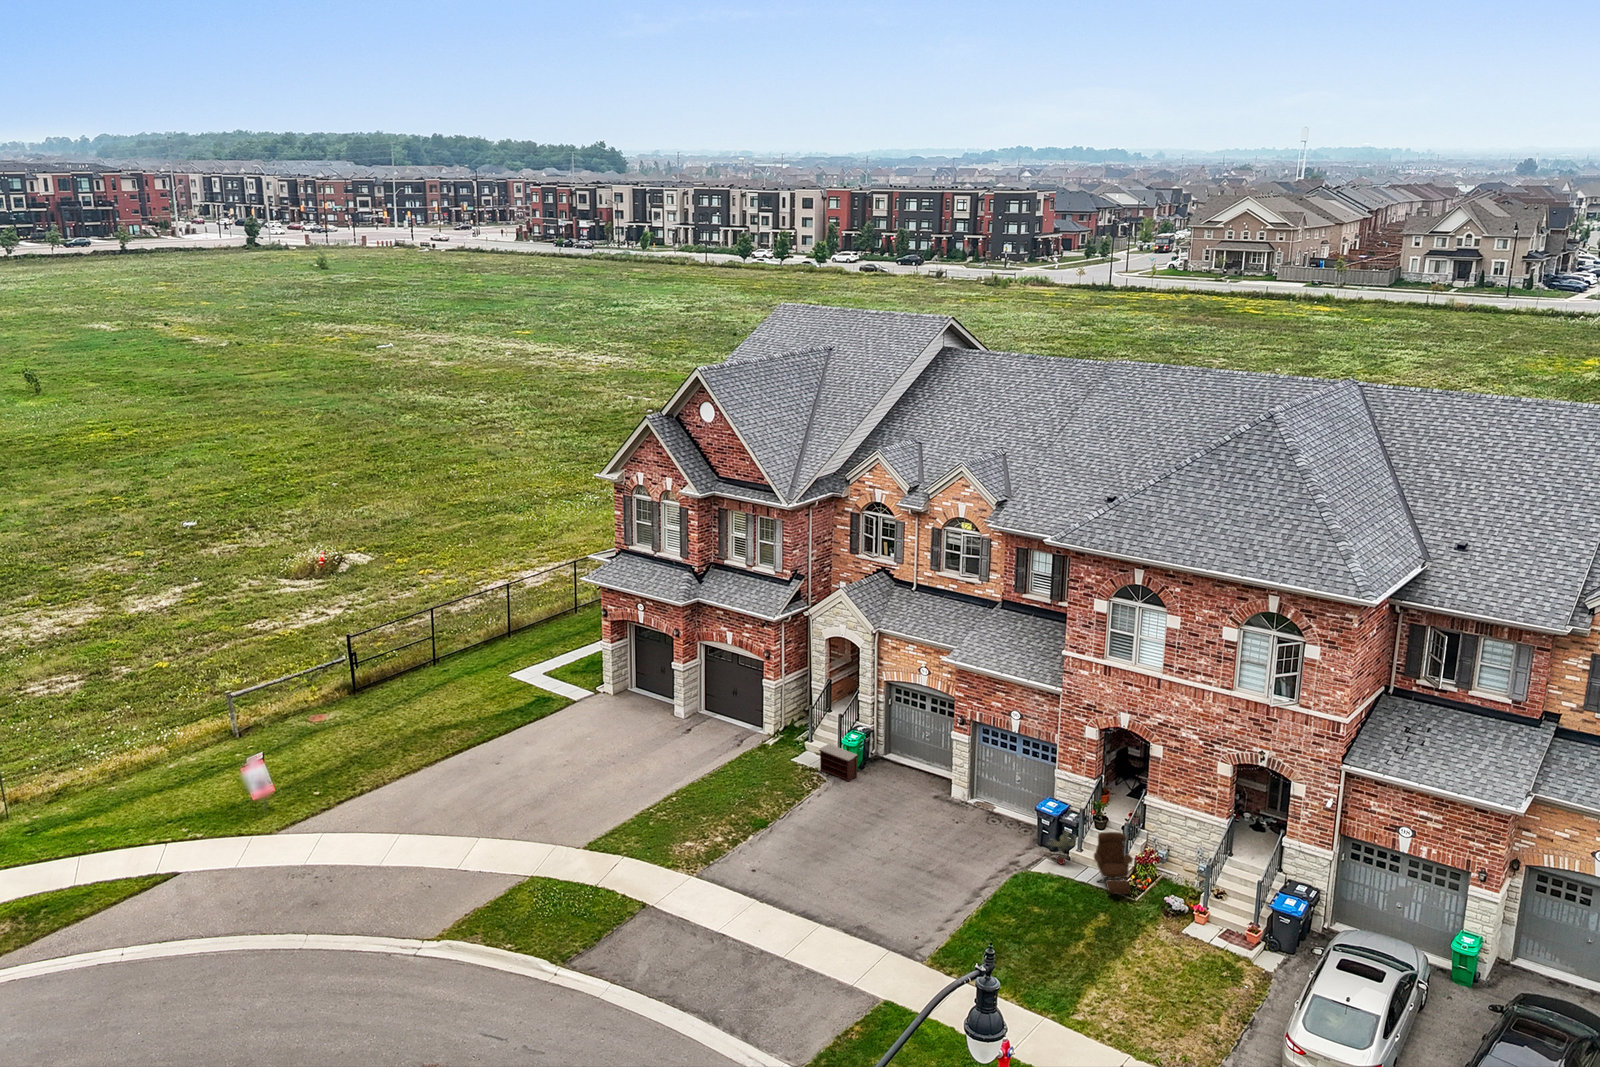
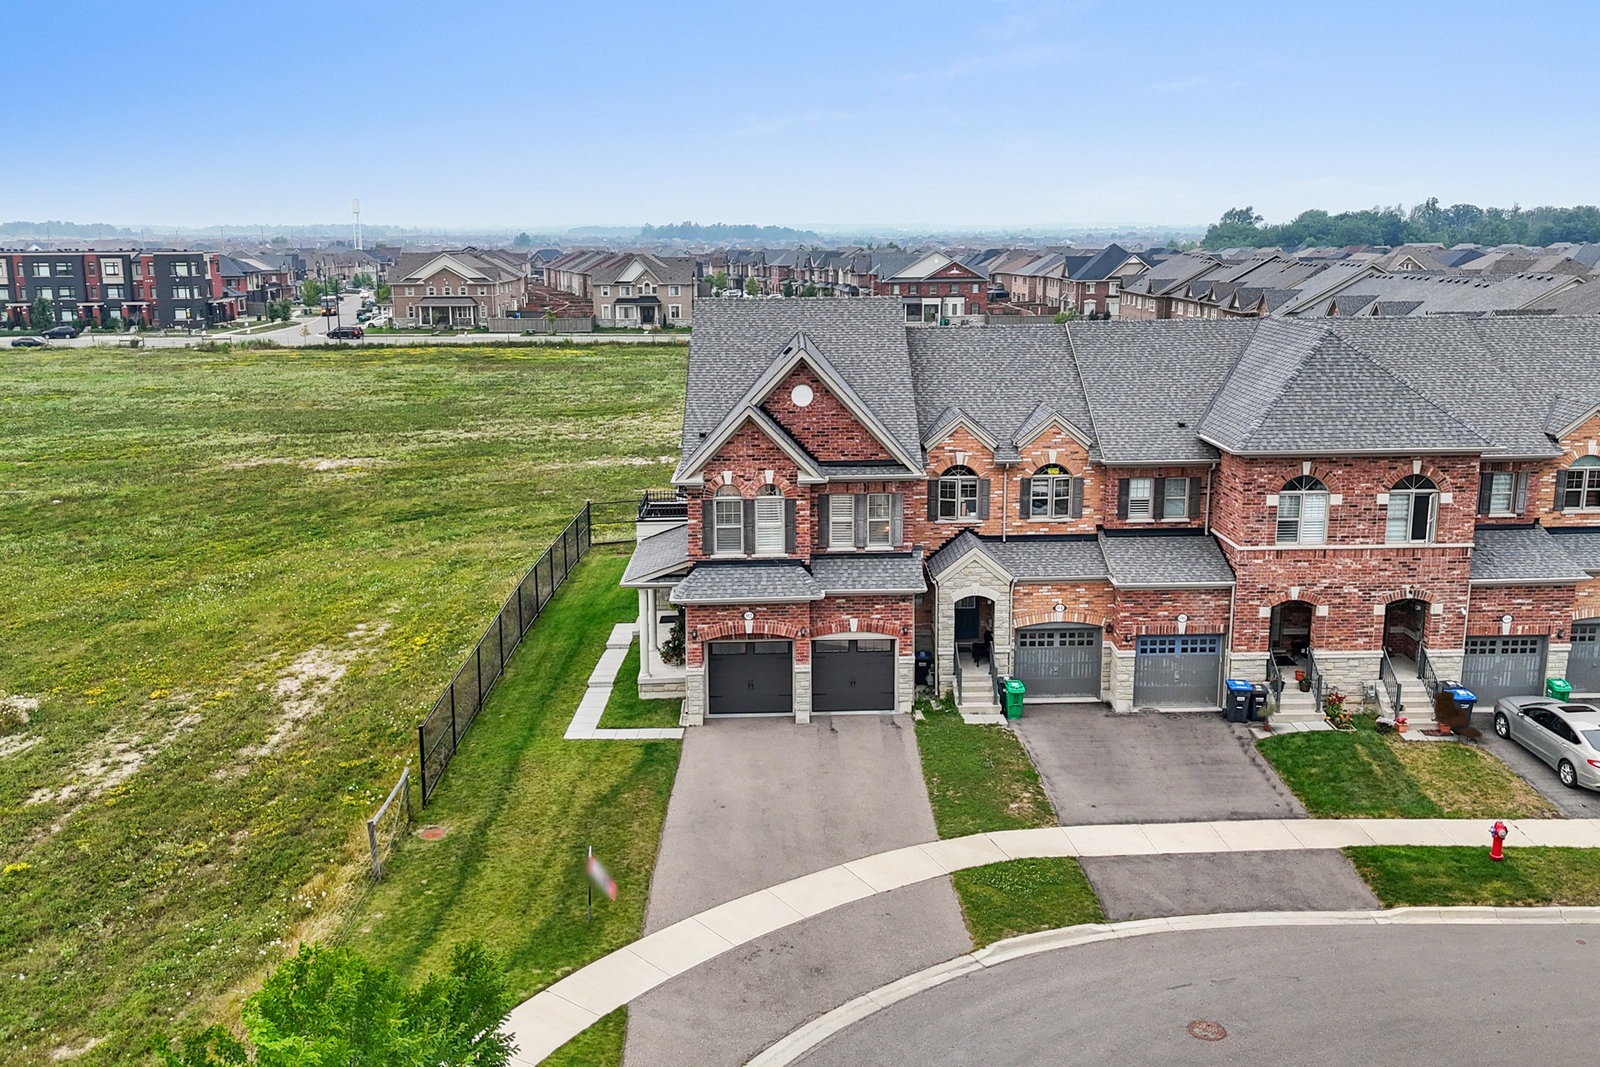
bench: present [819,744,858,782] -> none [986,703,1027,731]
lounge chair: present [1094,832,1132,895] -> present [1434,691,1482,741]

